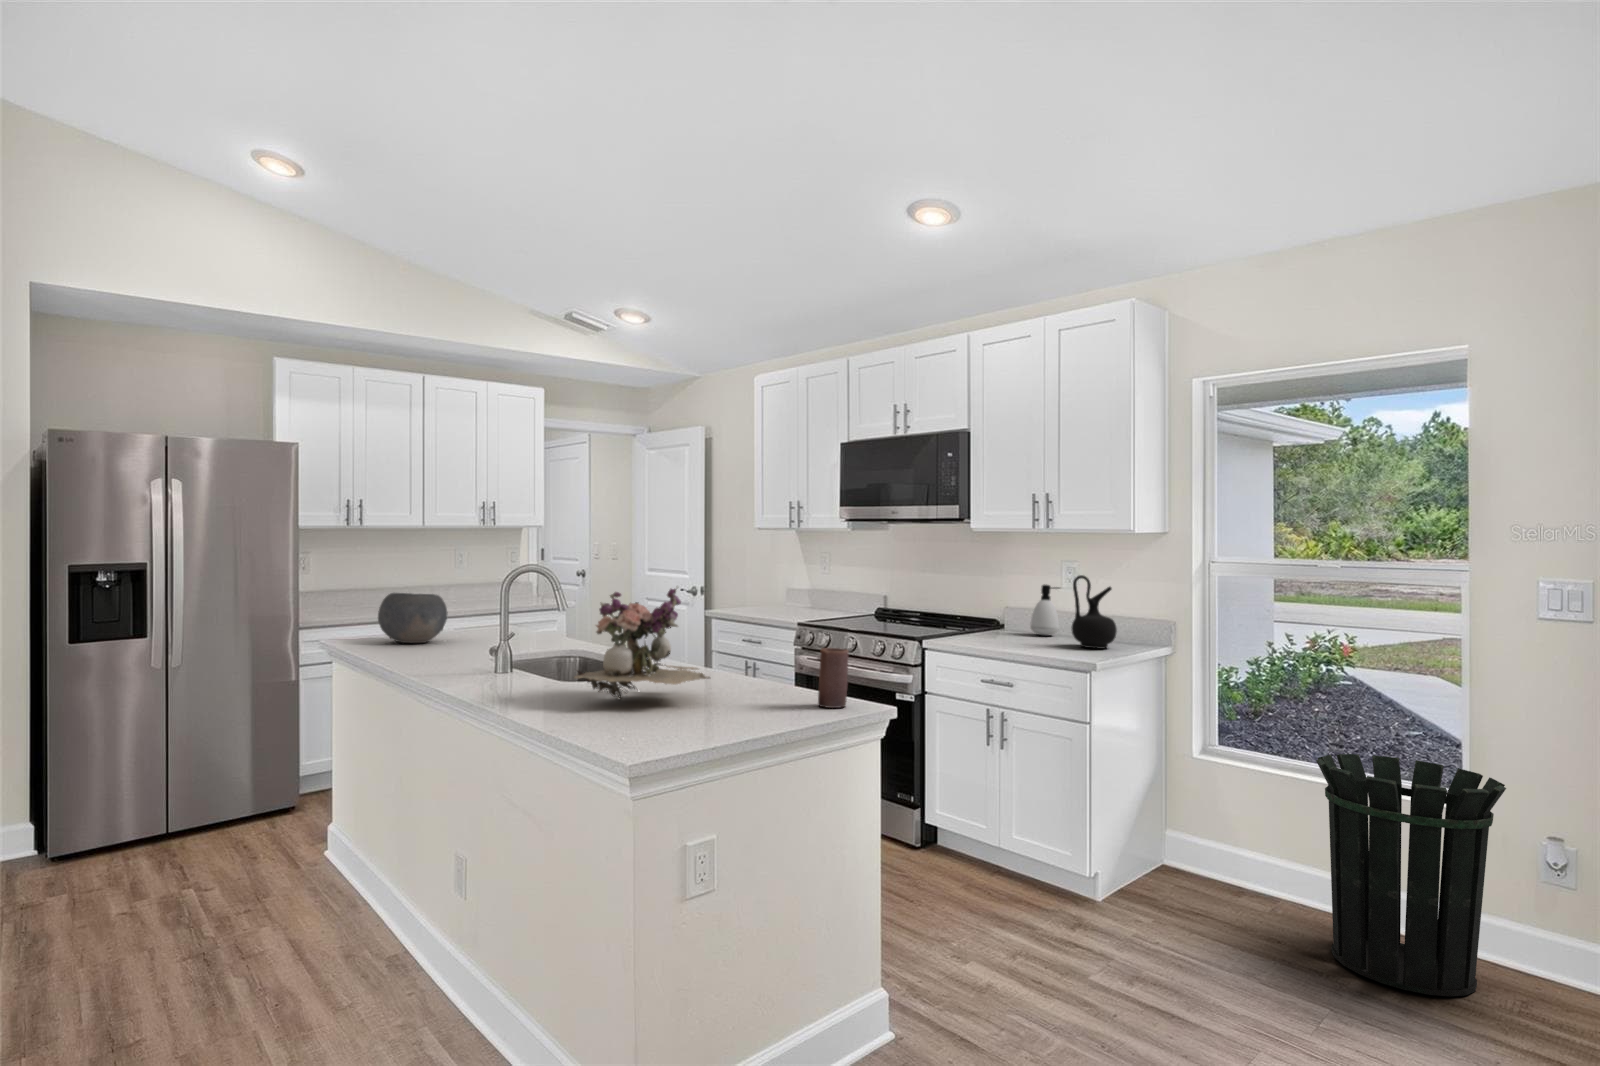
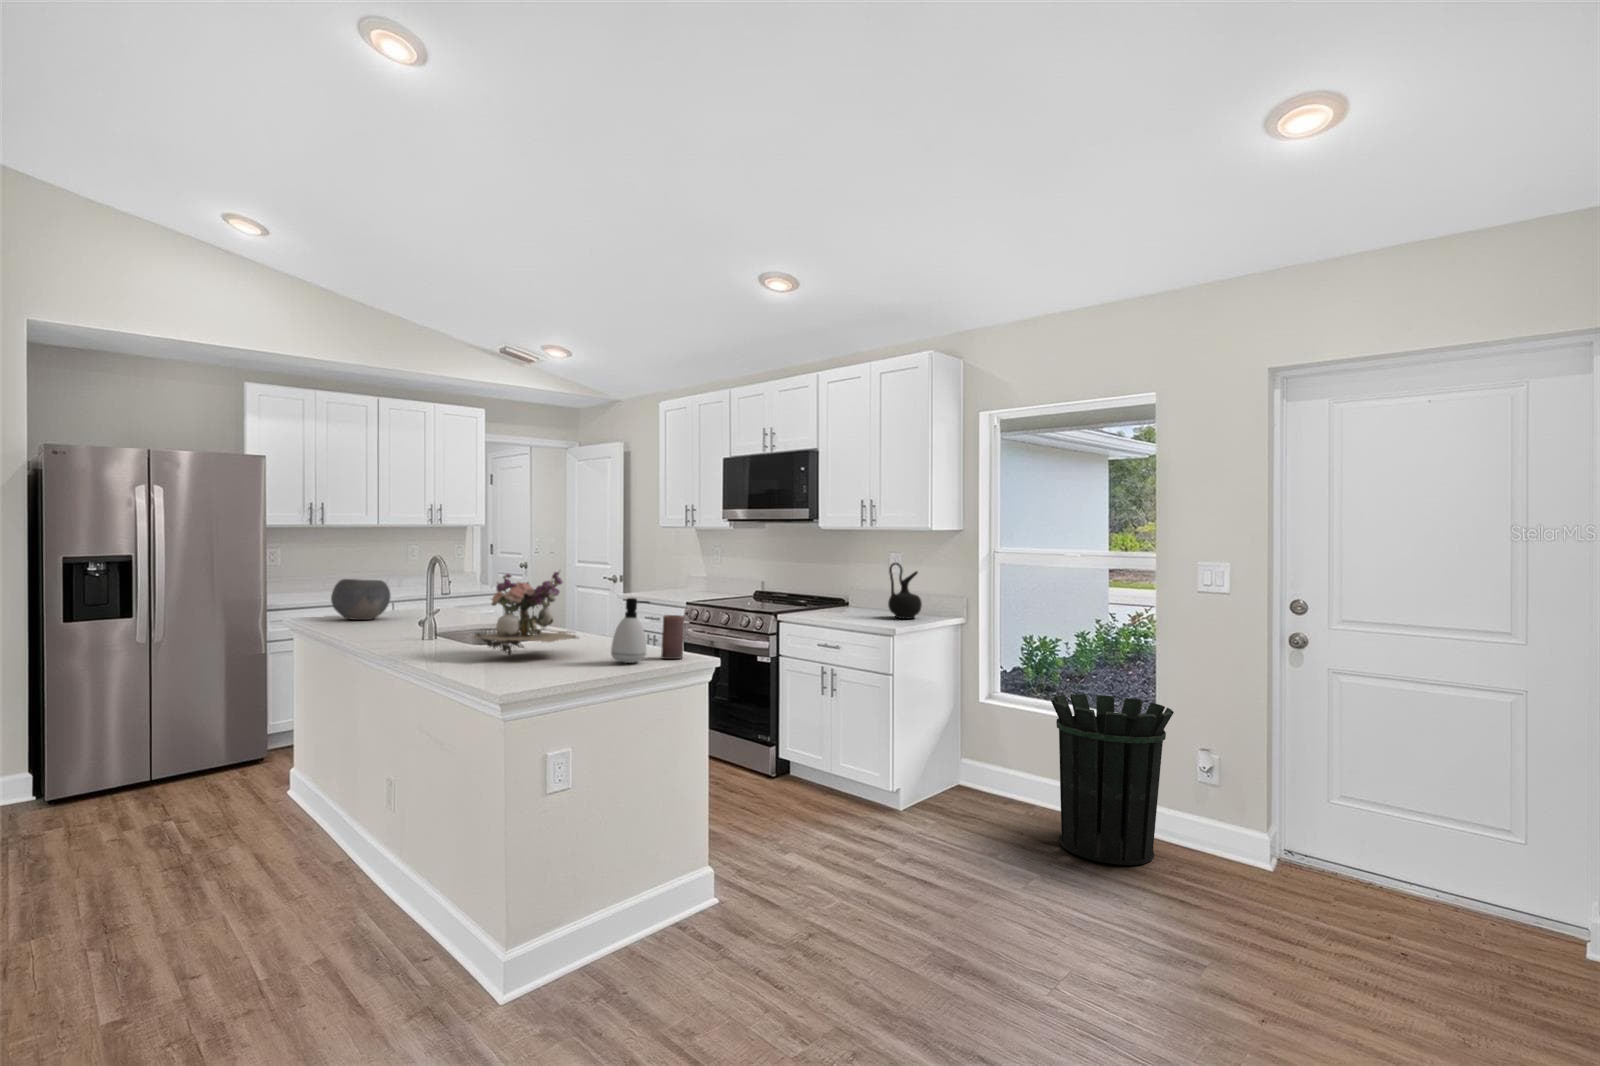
soap dispenser: present [1030,584,1060,635] -> present [611,598,649,663]

